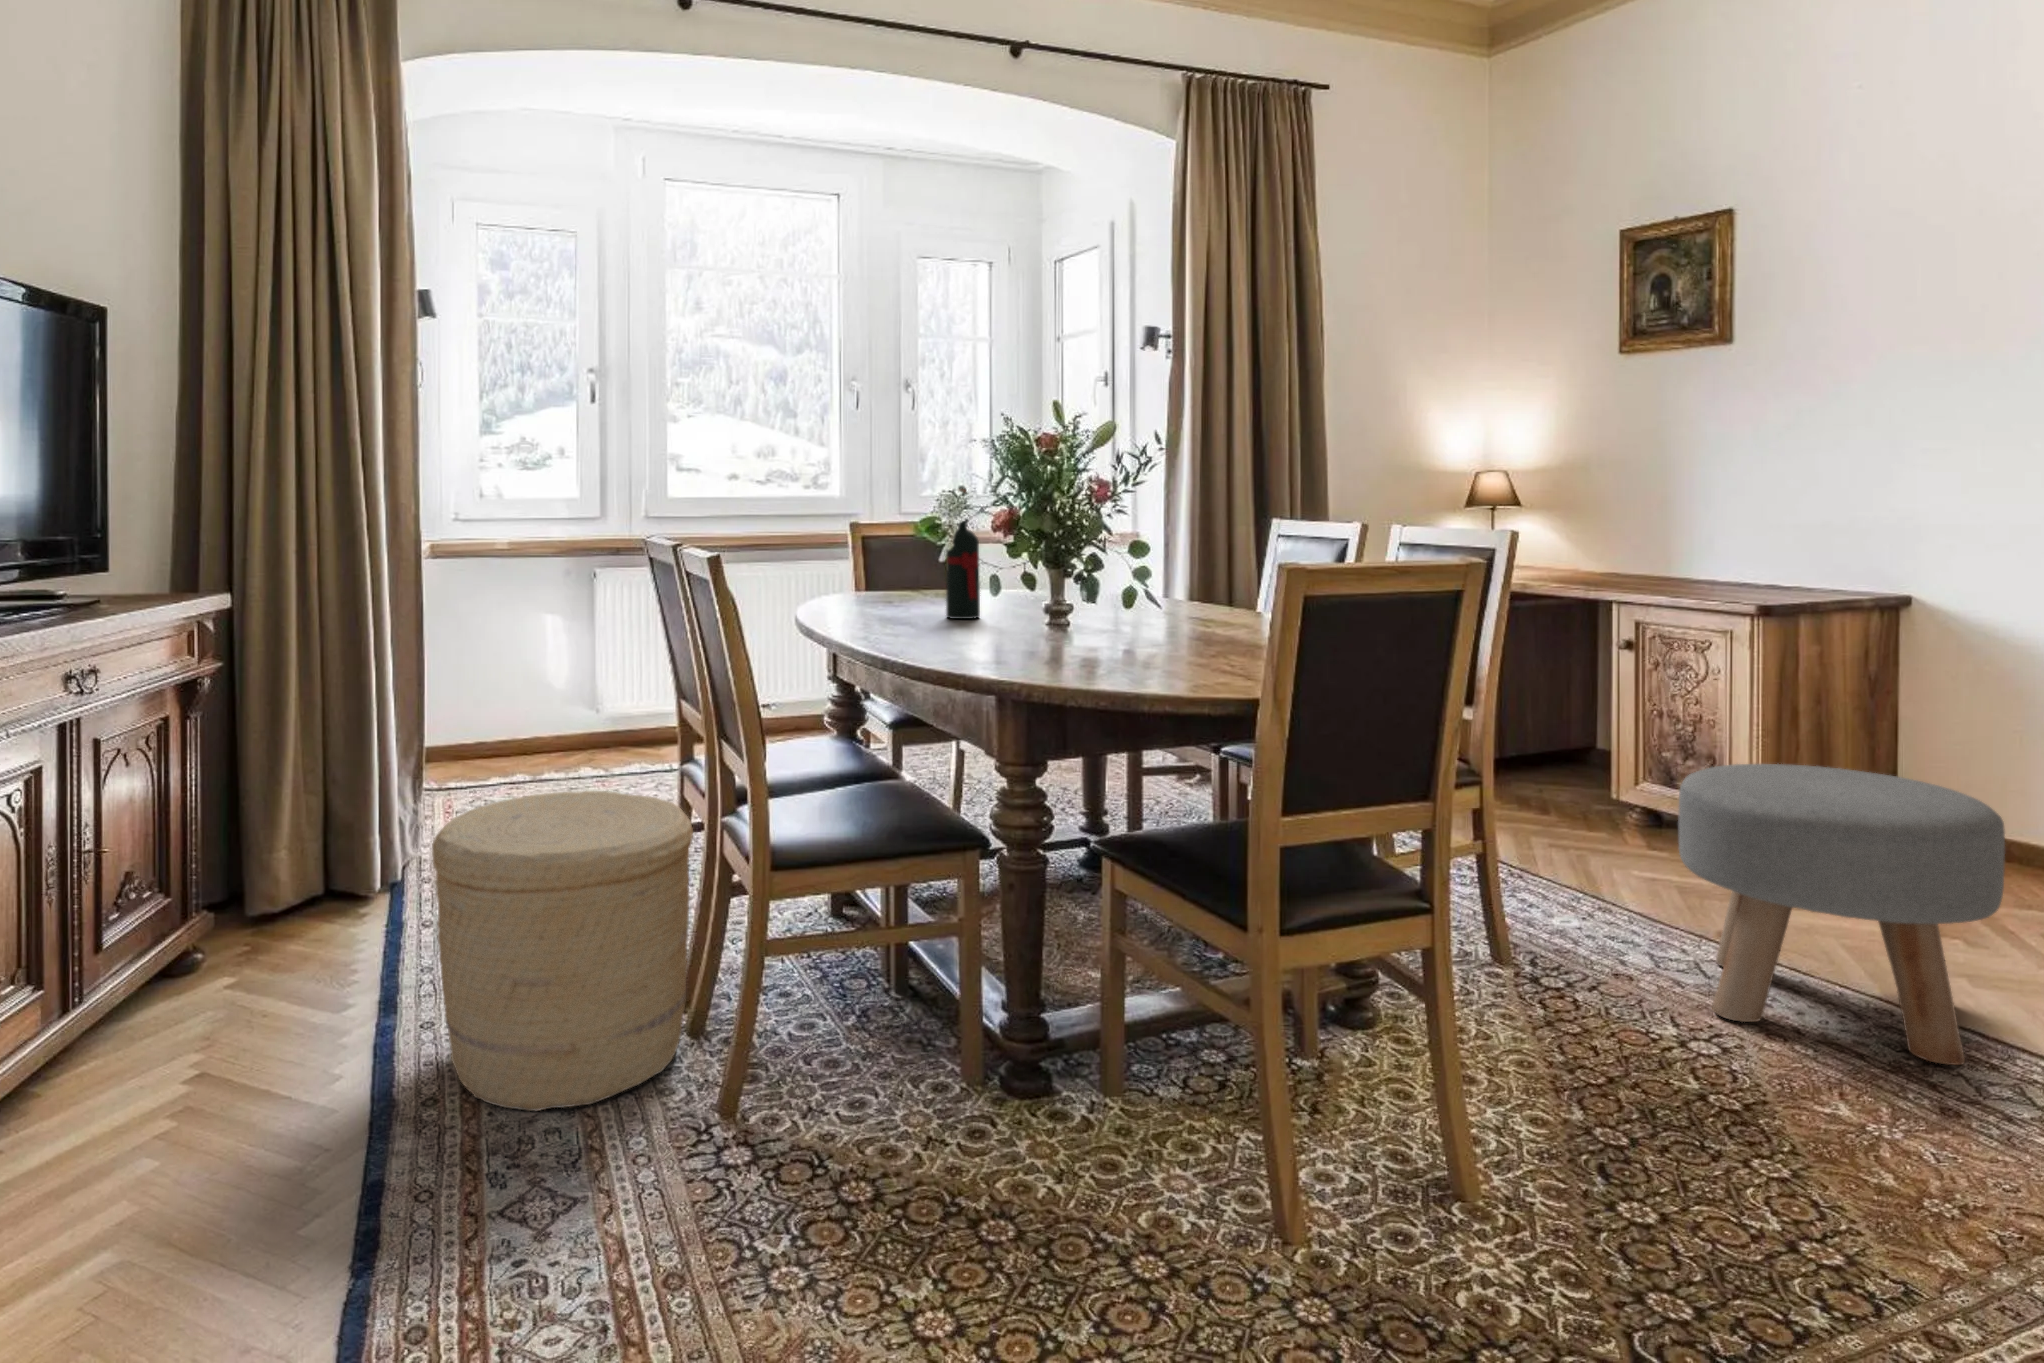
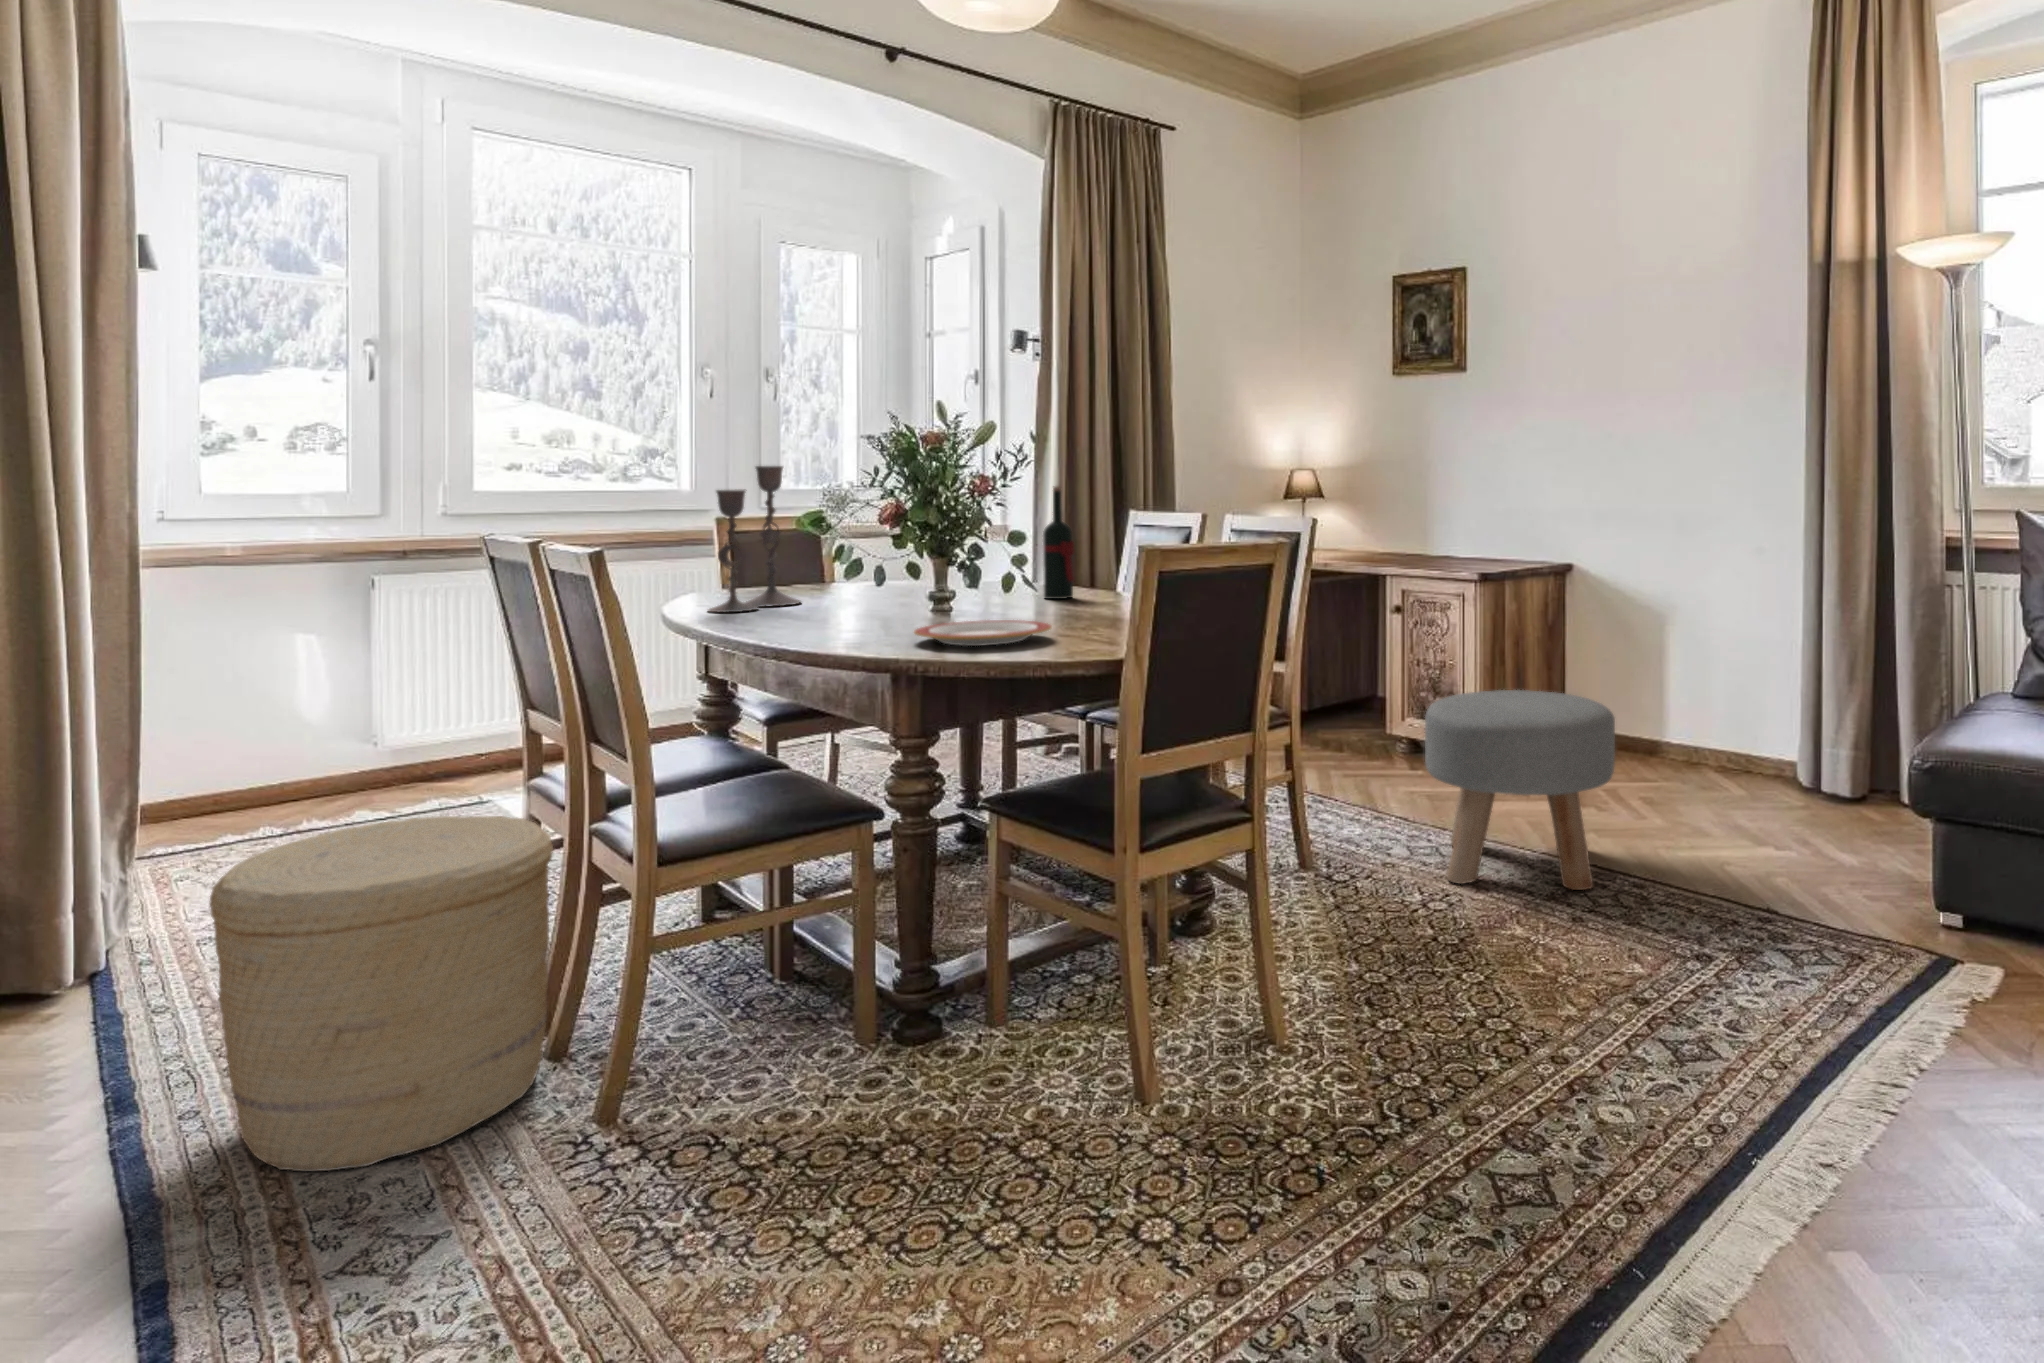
candlestick: none [842,468,930,614] -> present [708,466,801,612]
wine bottle: present [946,489,980,619] -> present [1043,486,1074,599]
plate: none [1030,636,1182,665] -> present [914,620,1051,646]

